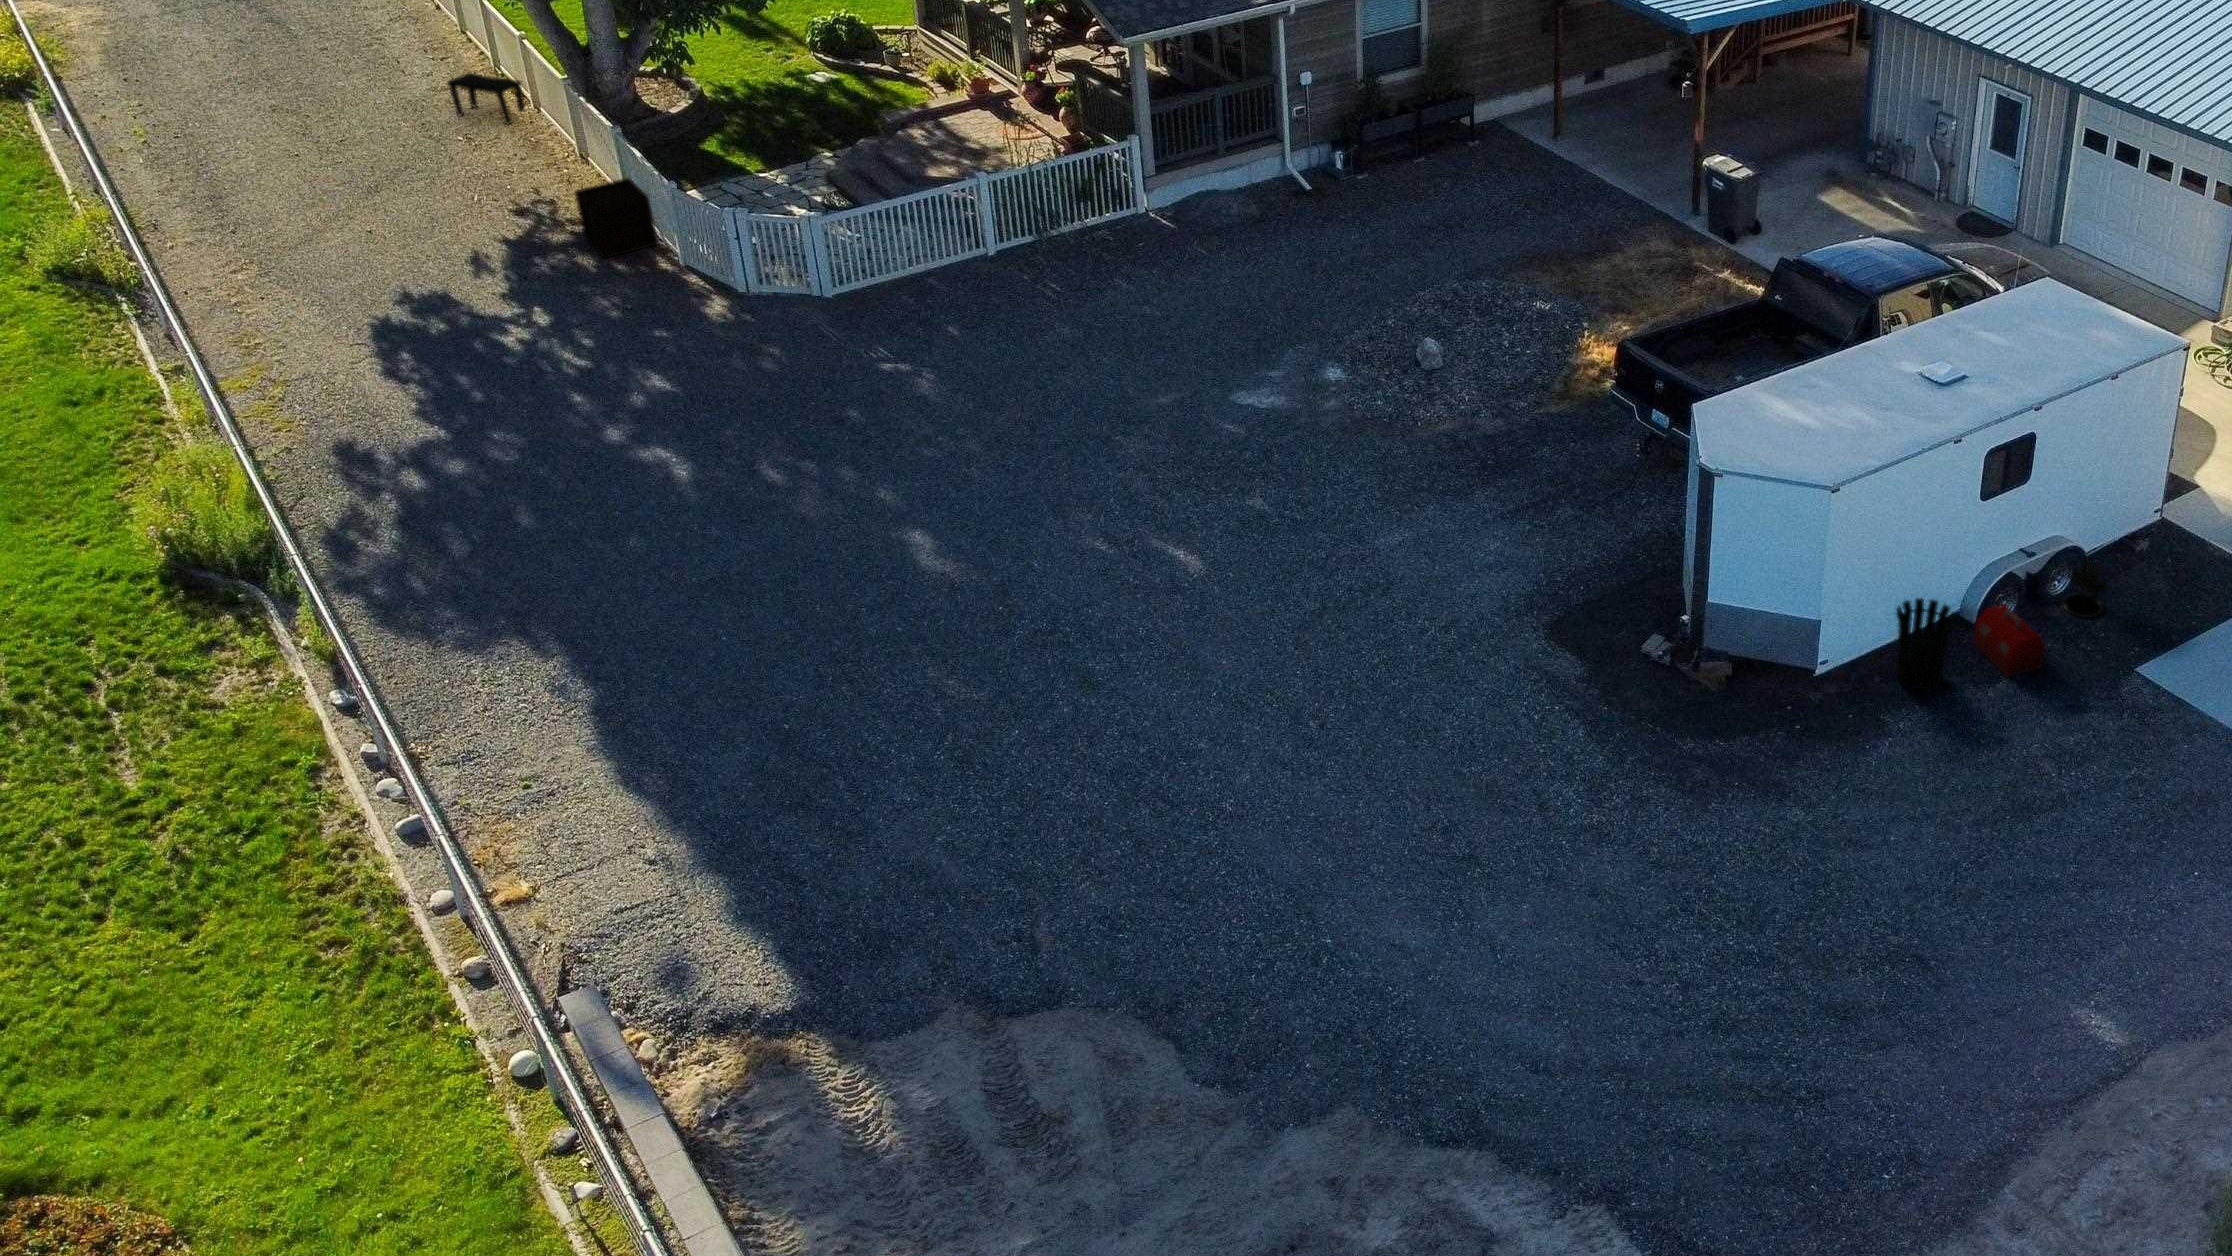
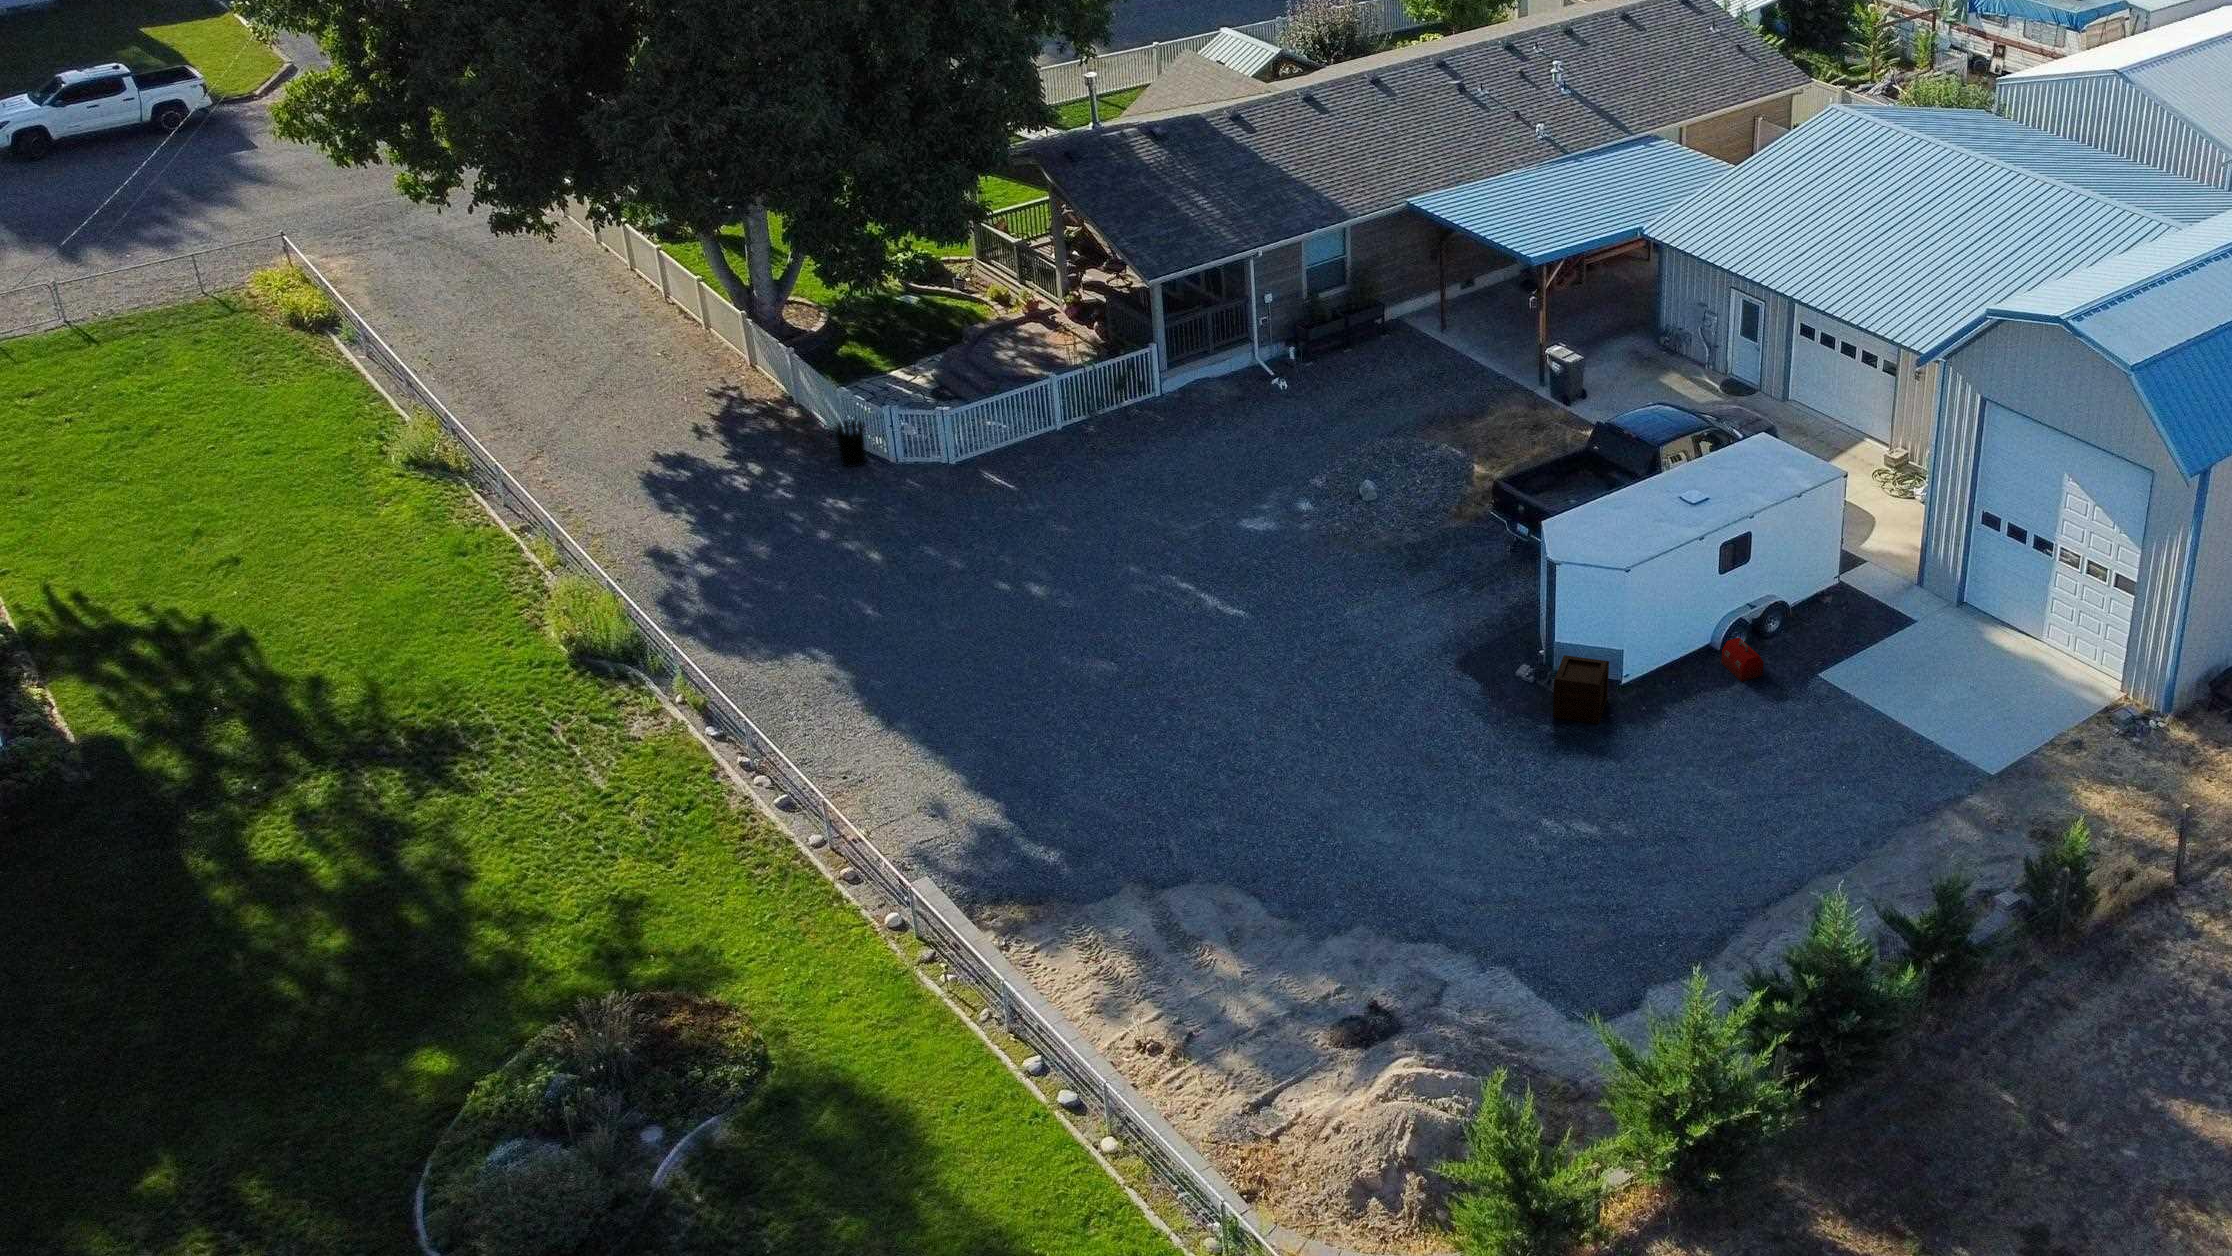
bench: present [447,73,525,124] -> none [641,307,696,344]
wooden crate: present [575,178,658,258] -> present [1553,655,1609,724]
potted tree: present [2063,554,2111,618] -> none [1777,603,1807,645]
waste bin: present [1895,598,1956,689] -> present [833,420,866,467]

